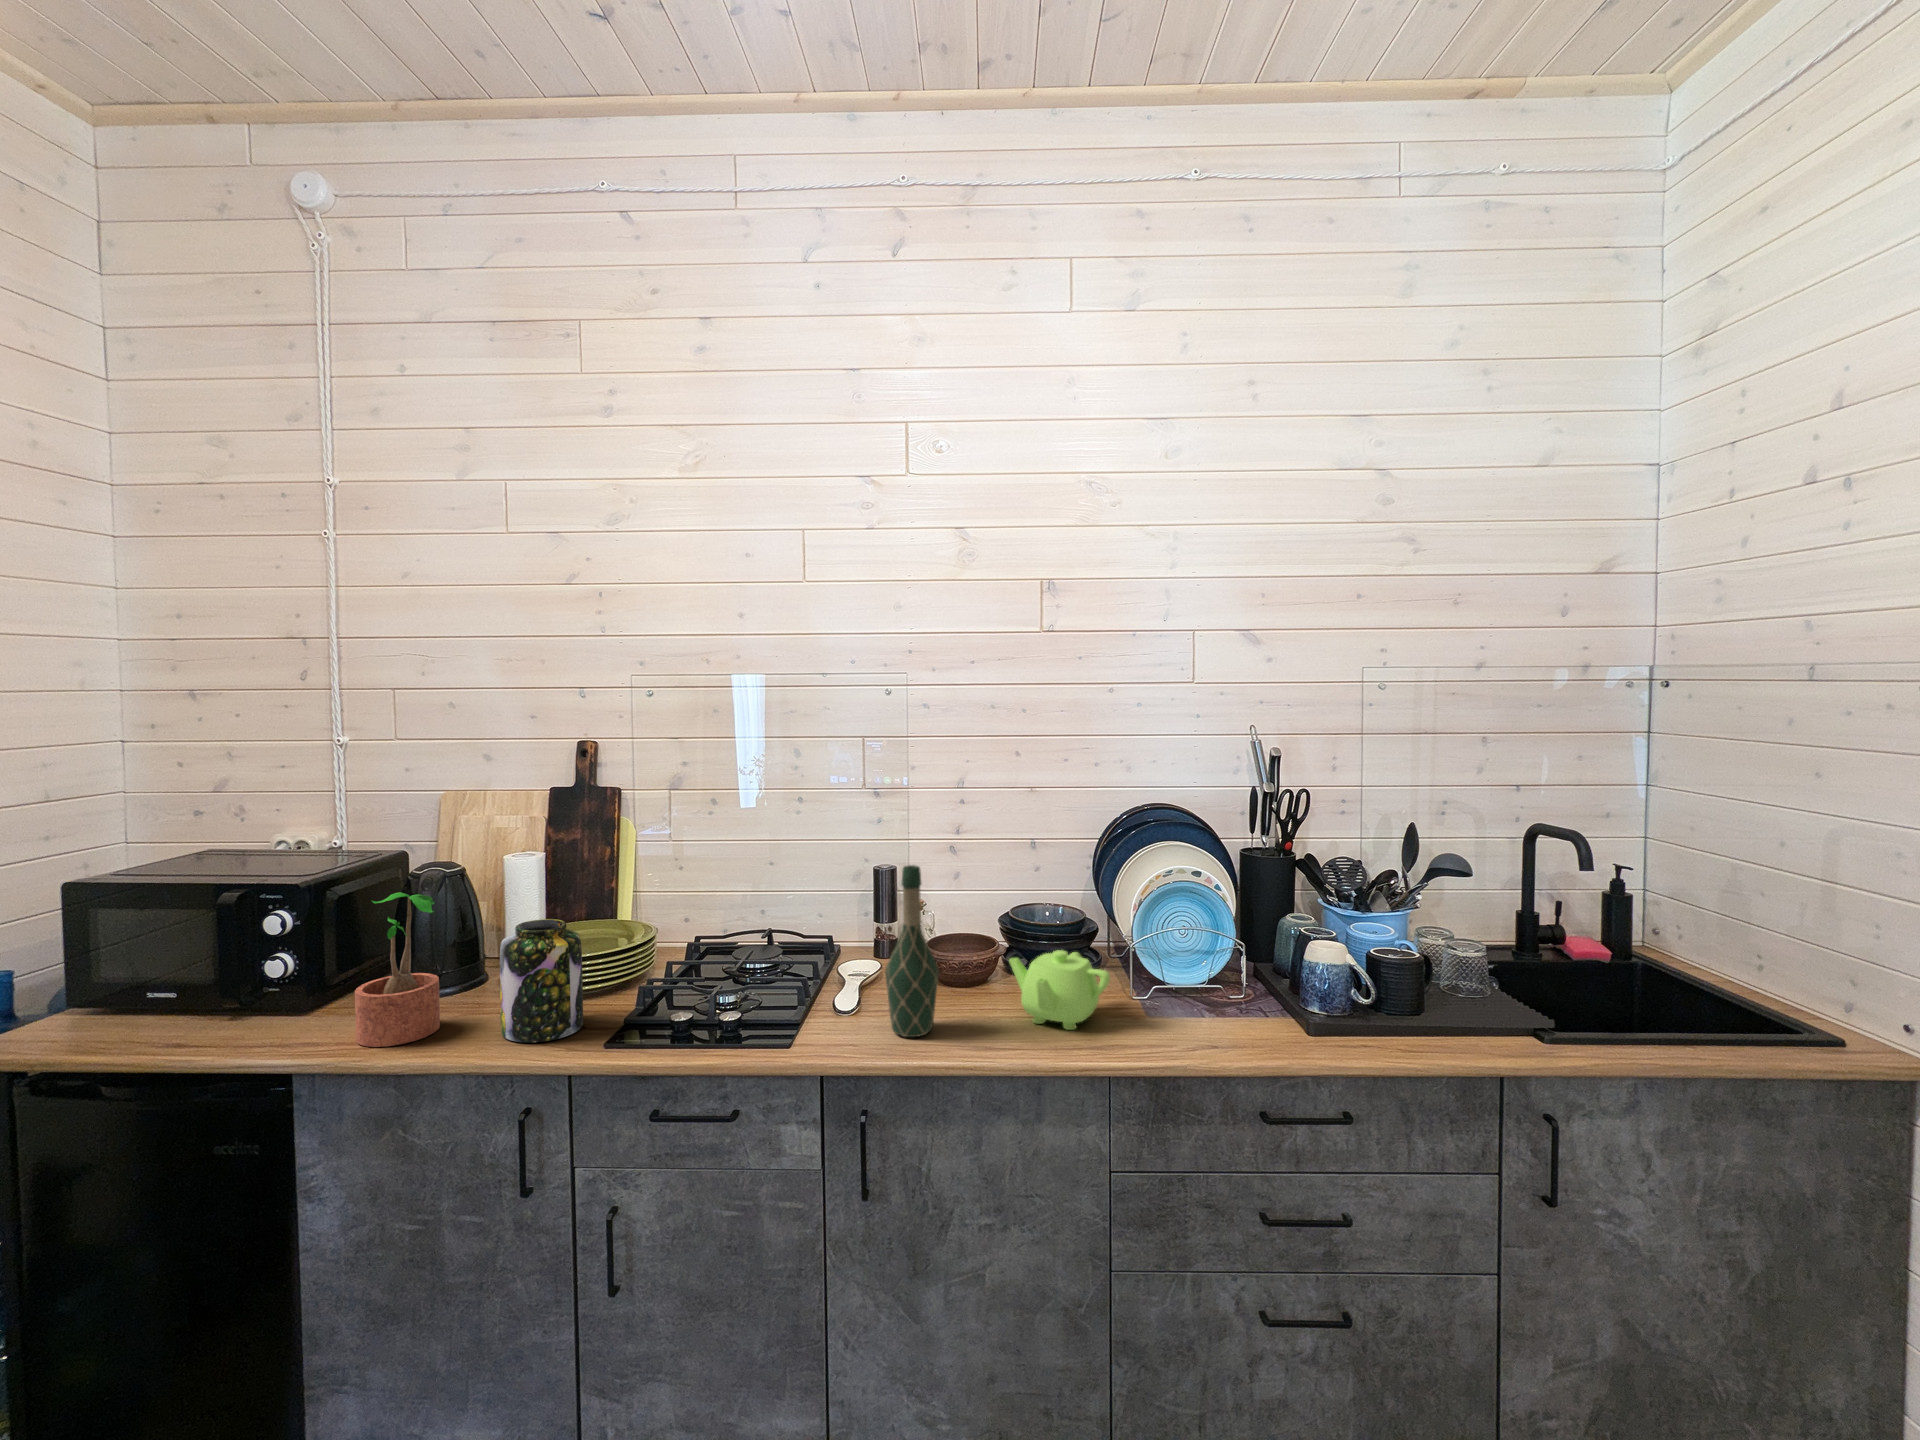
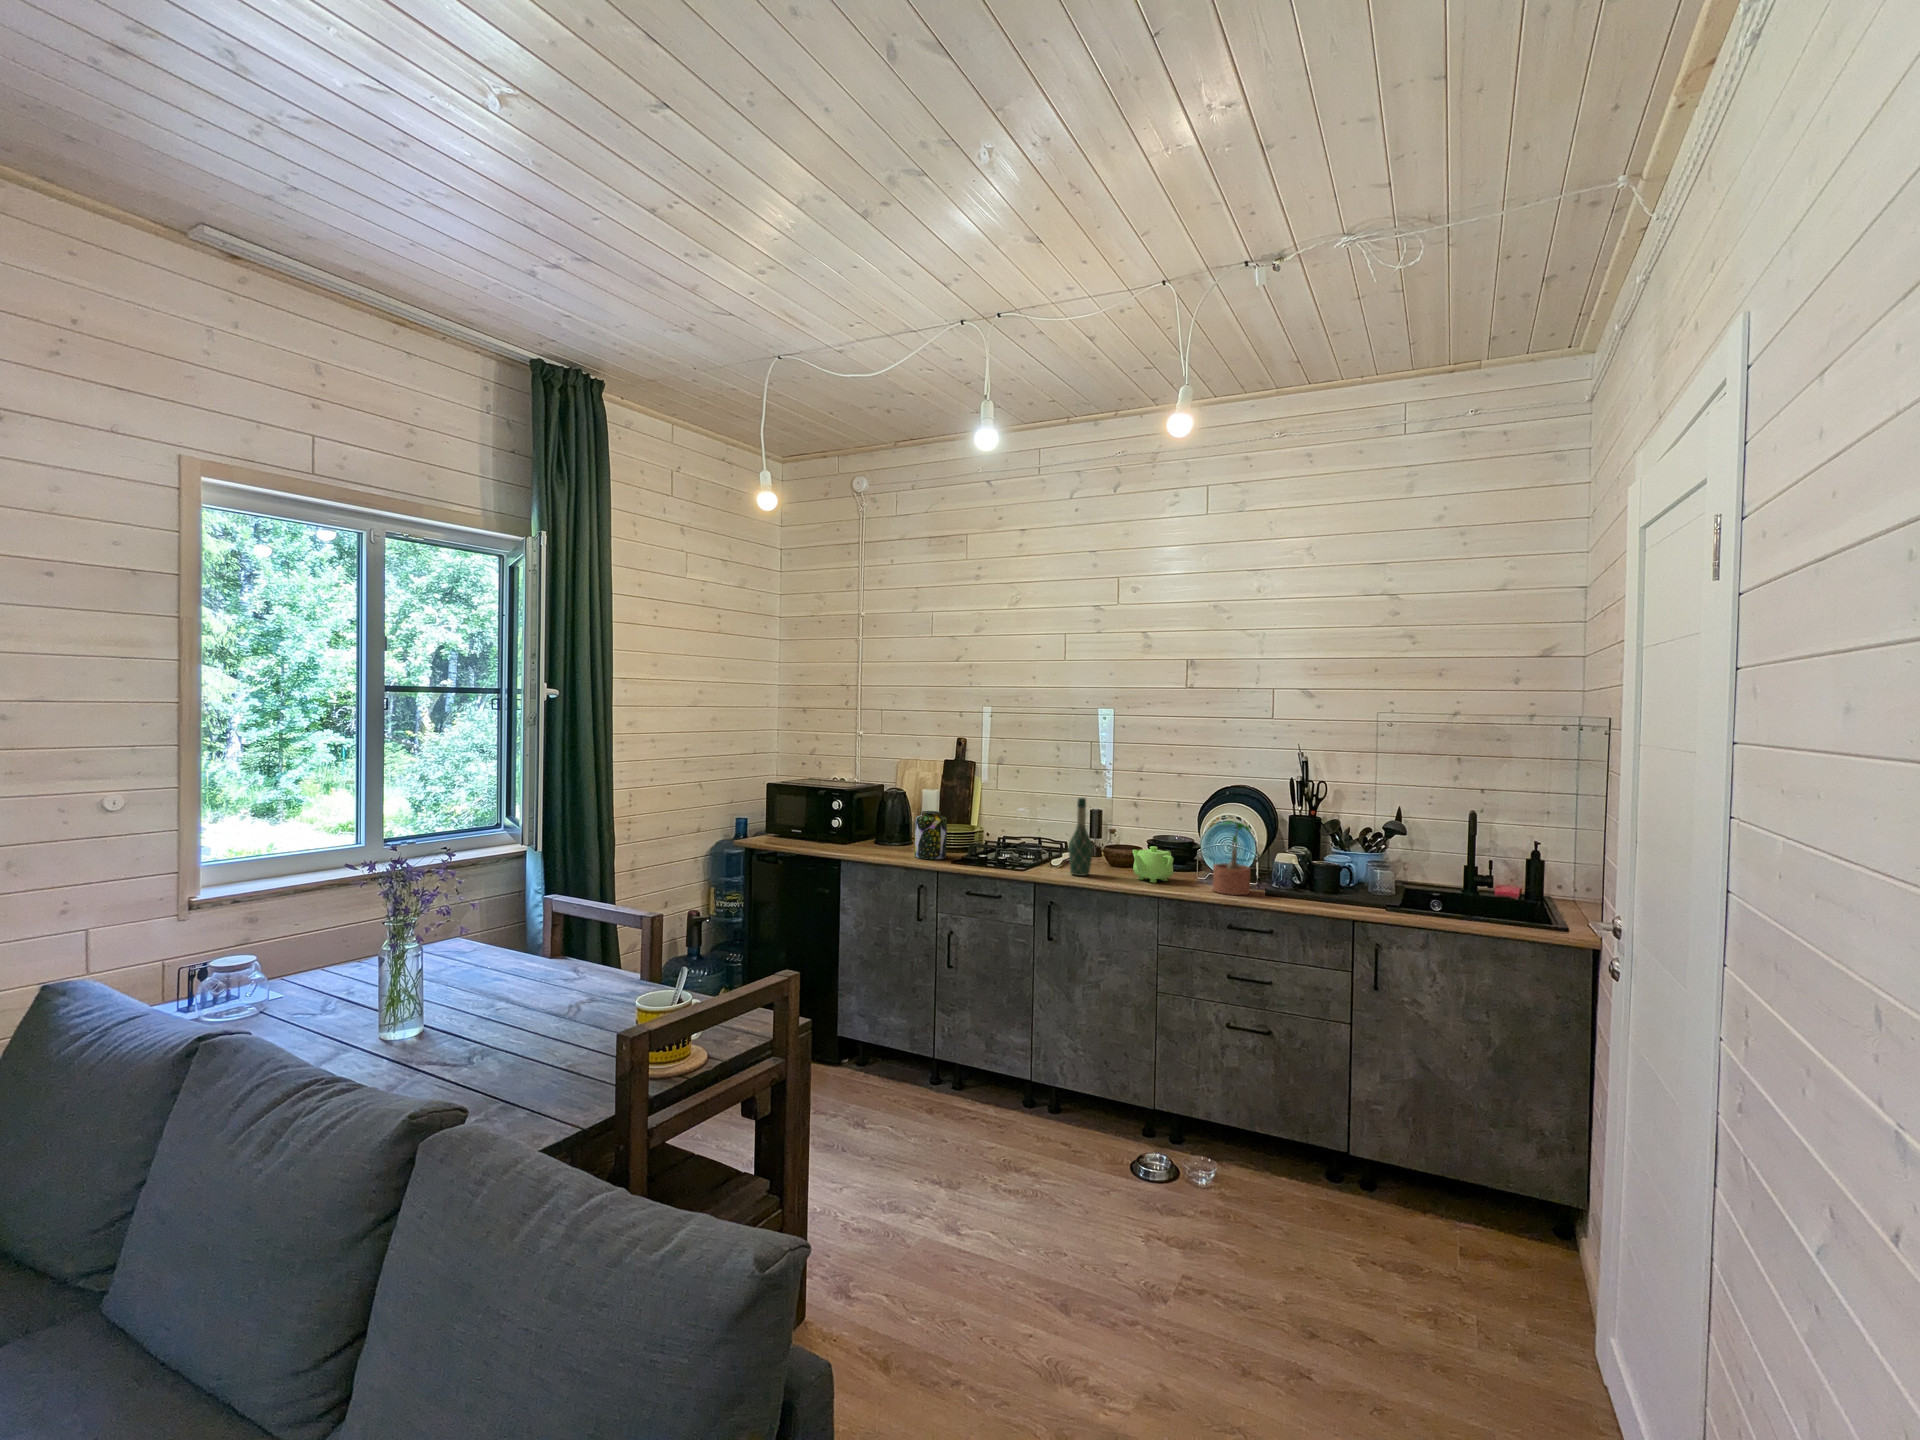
potted plant: present [355,892,440,1047] -> present [1213,821,1250,895]

